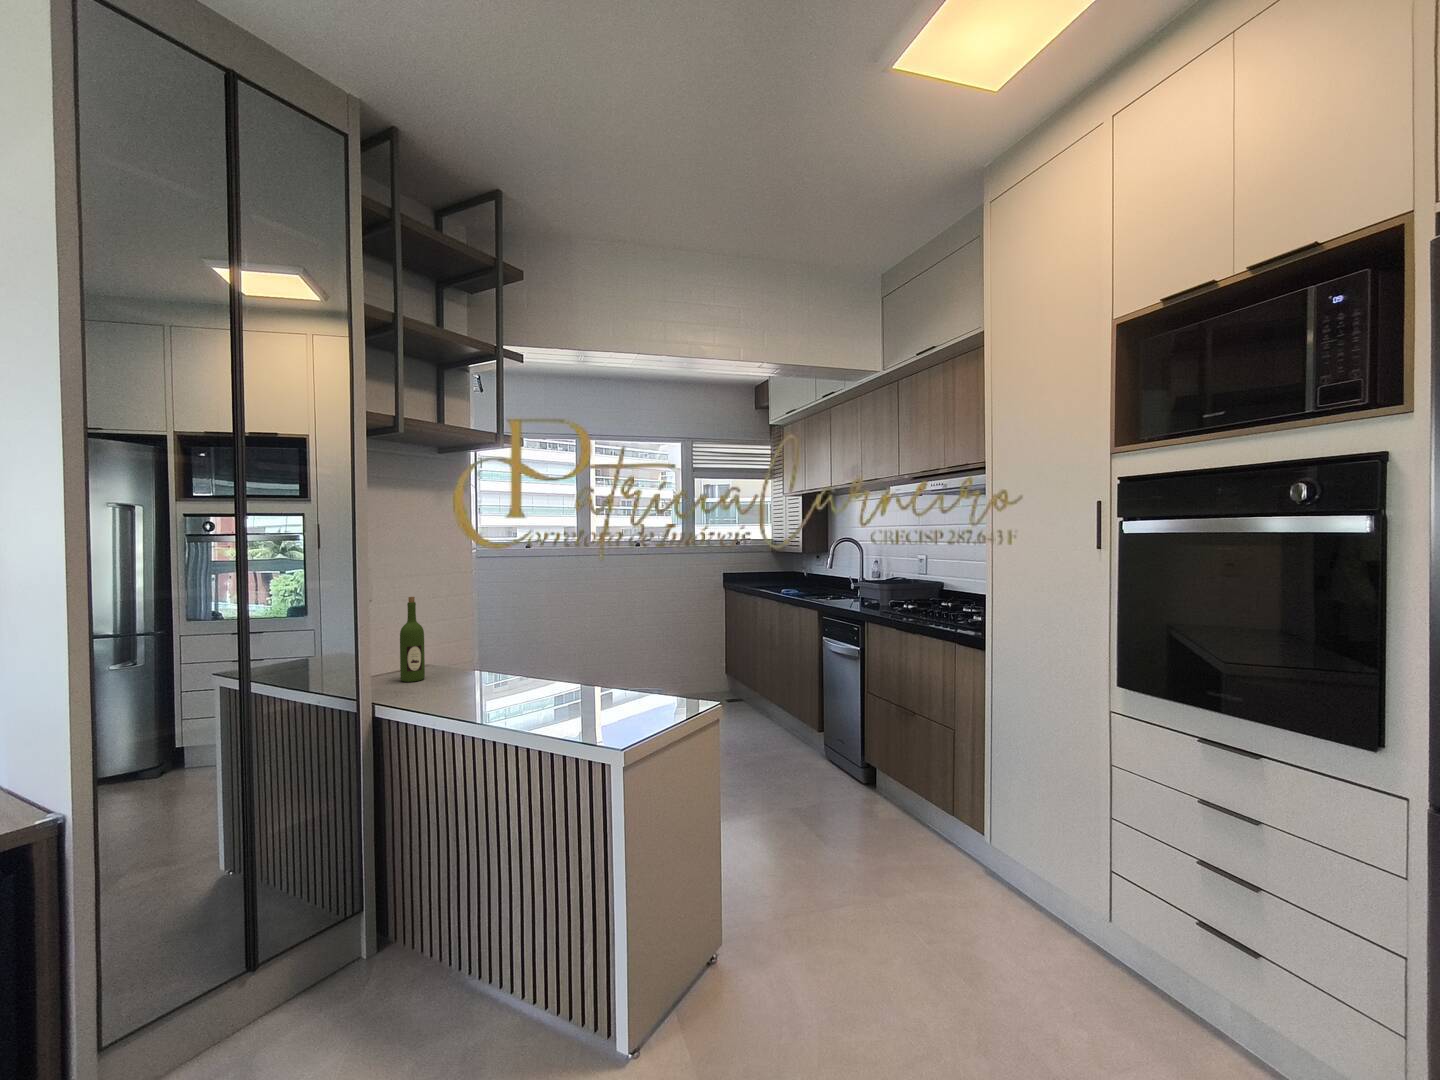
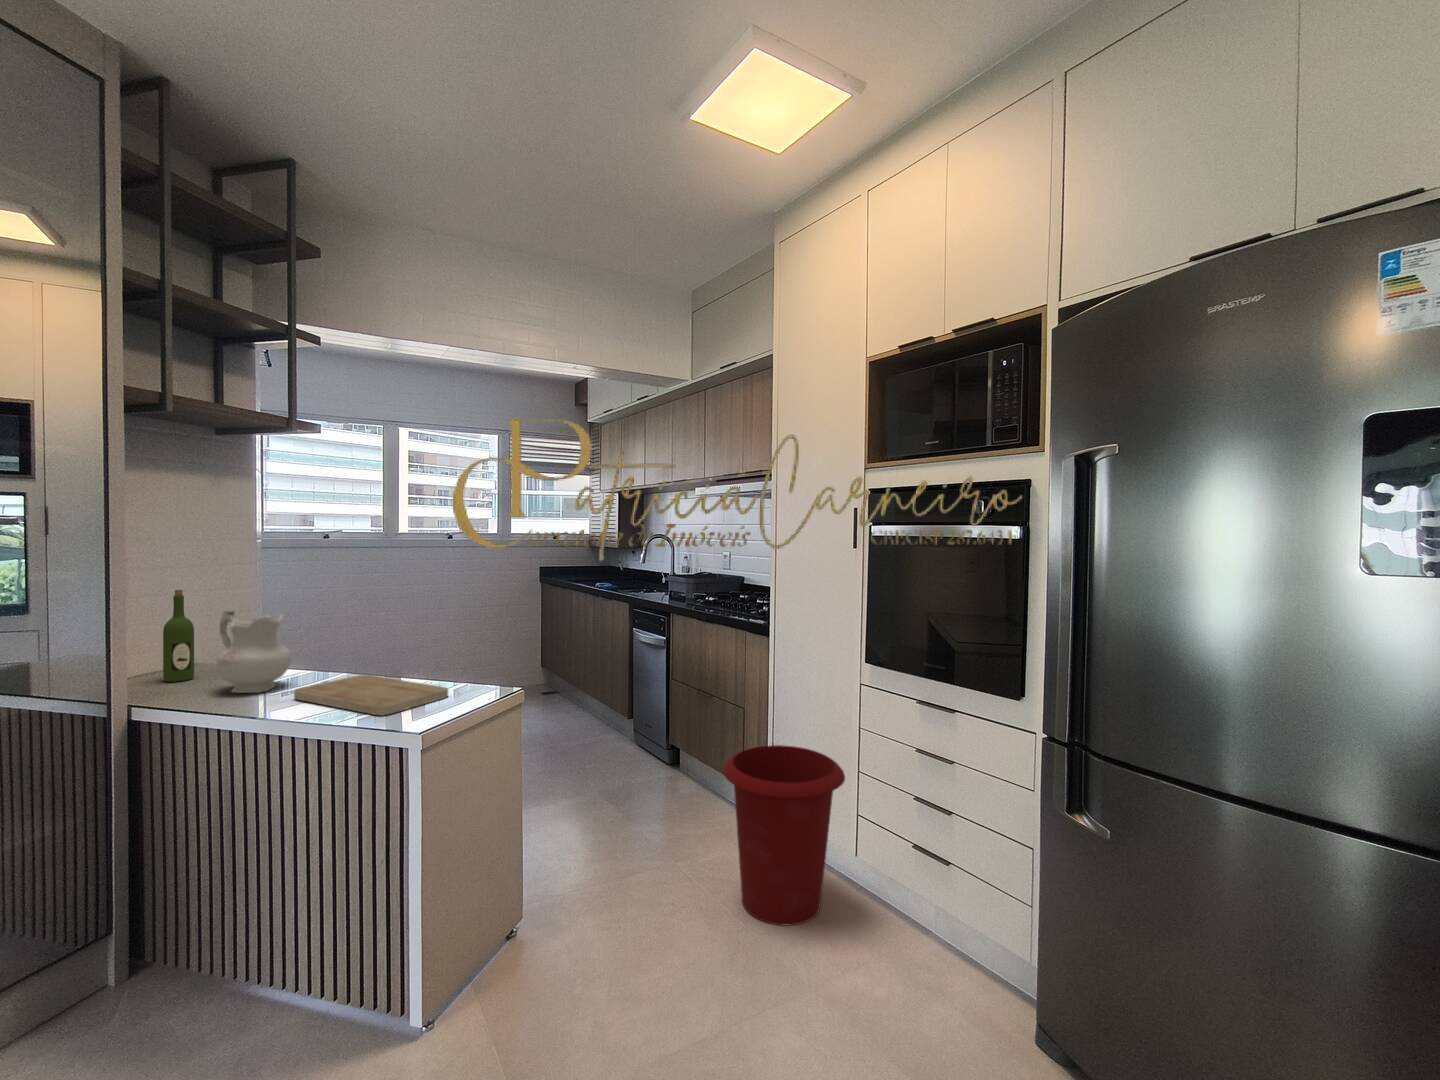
ceramic pitcher: none [442,616,504,696] -> present [217,611,291,693]
cutting board: none [507,682,647,725] -> present [294,675,448,715]
waste bin: none [940,780,1096,998] -> present [723,745,845,925]

